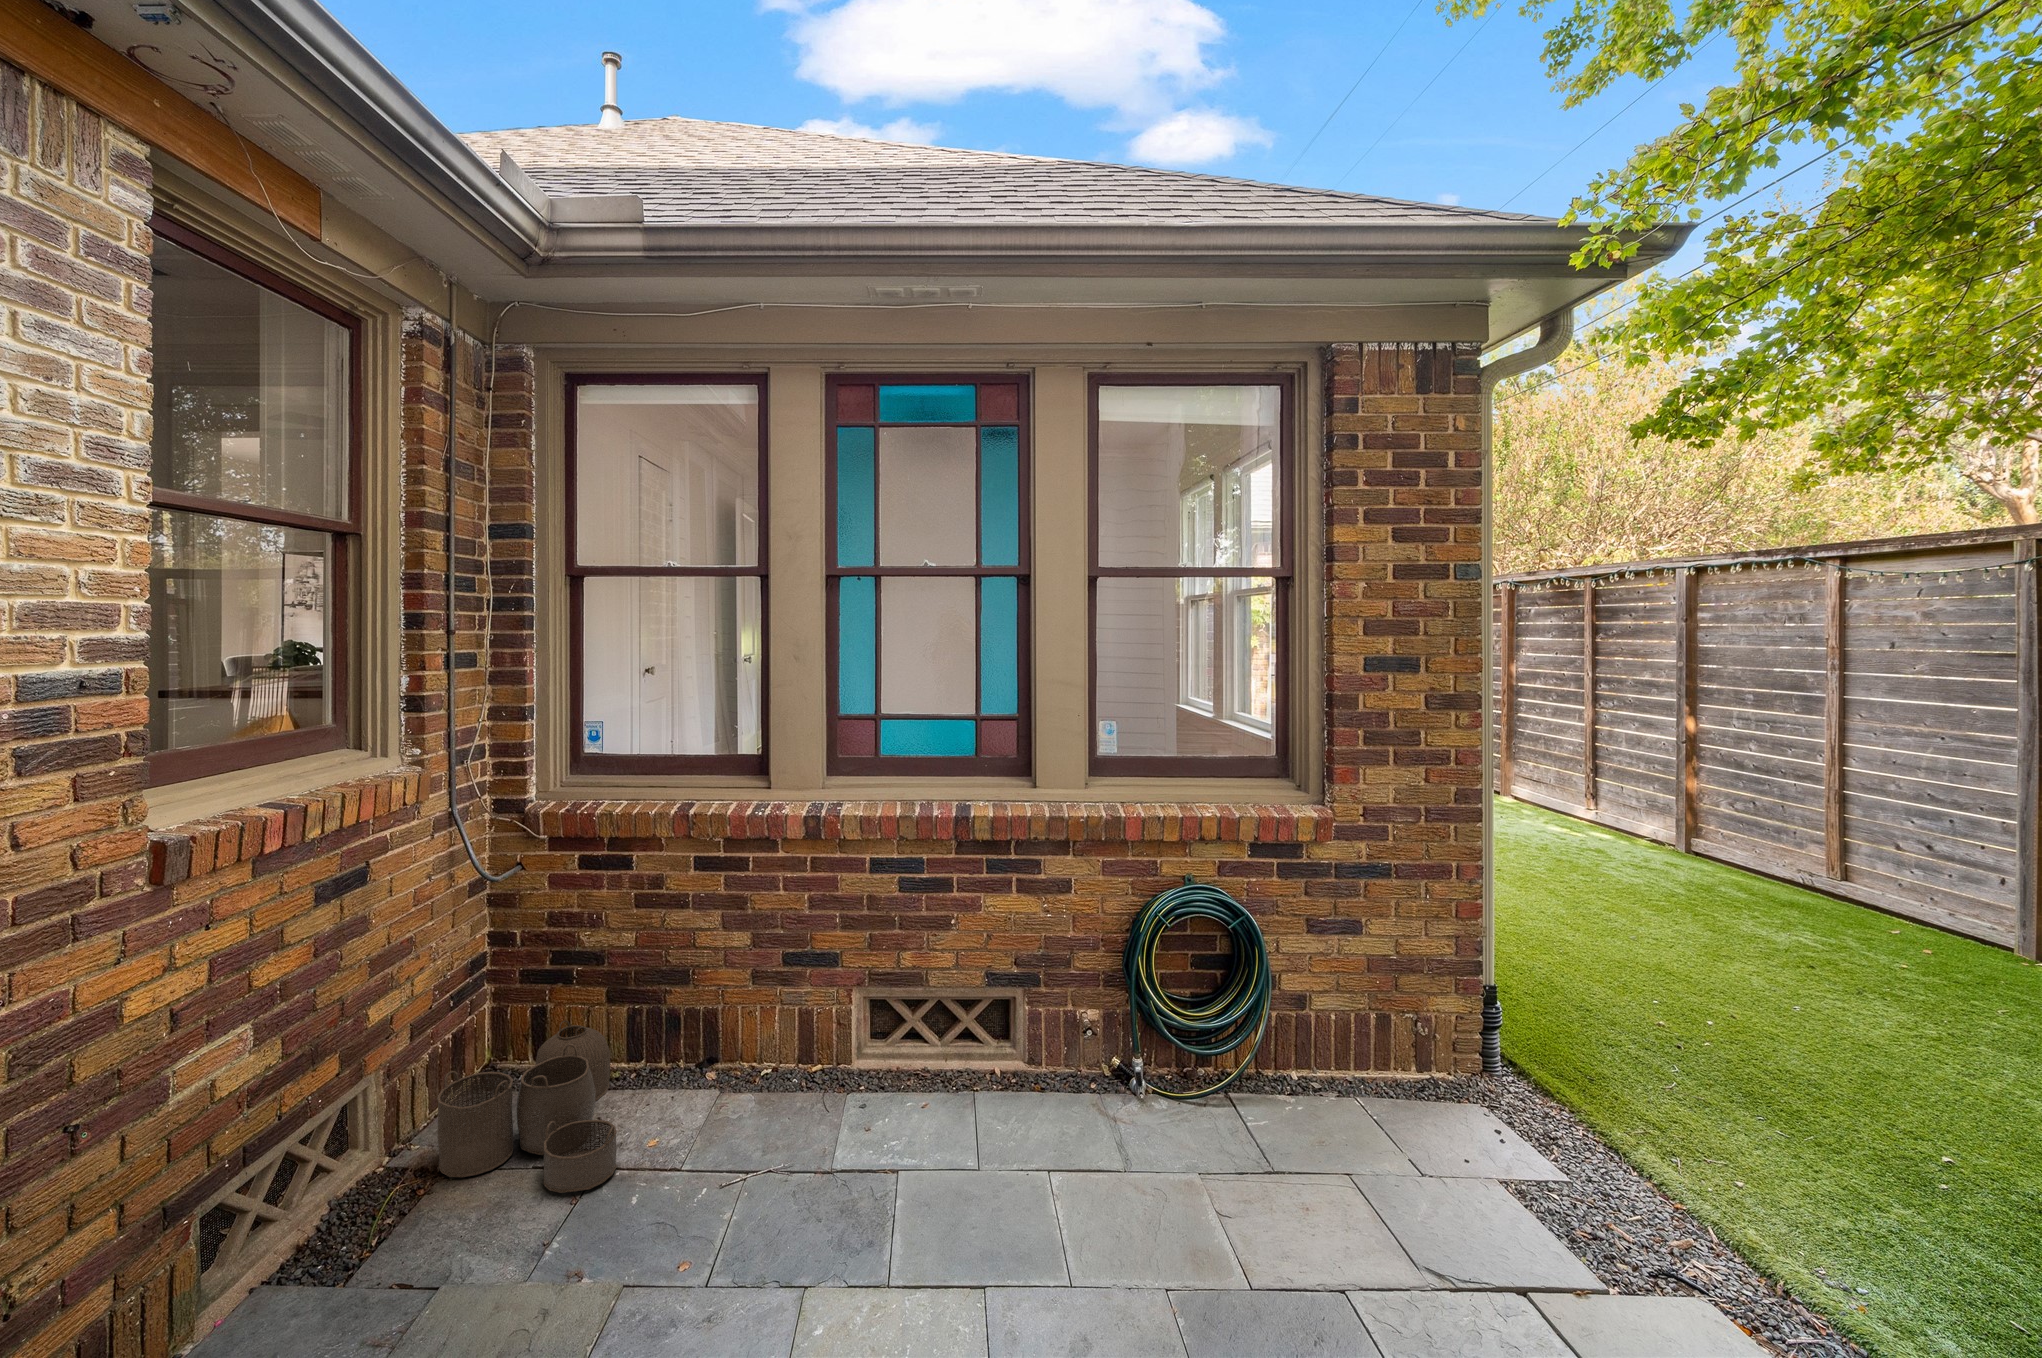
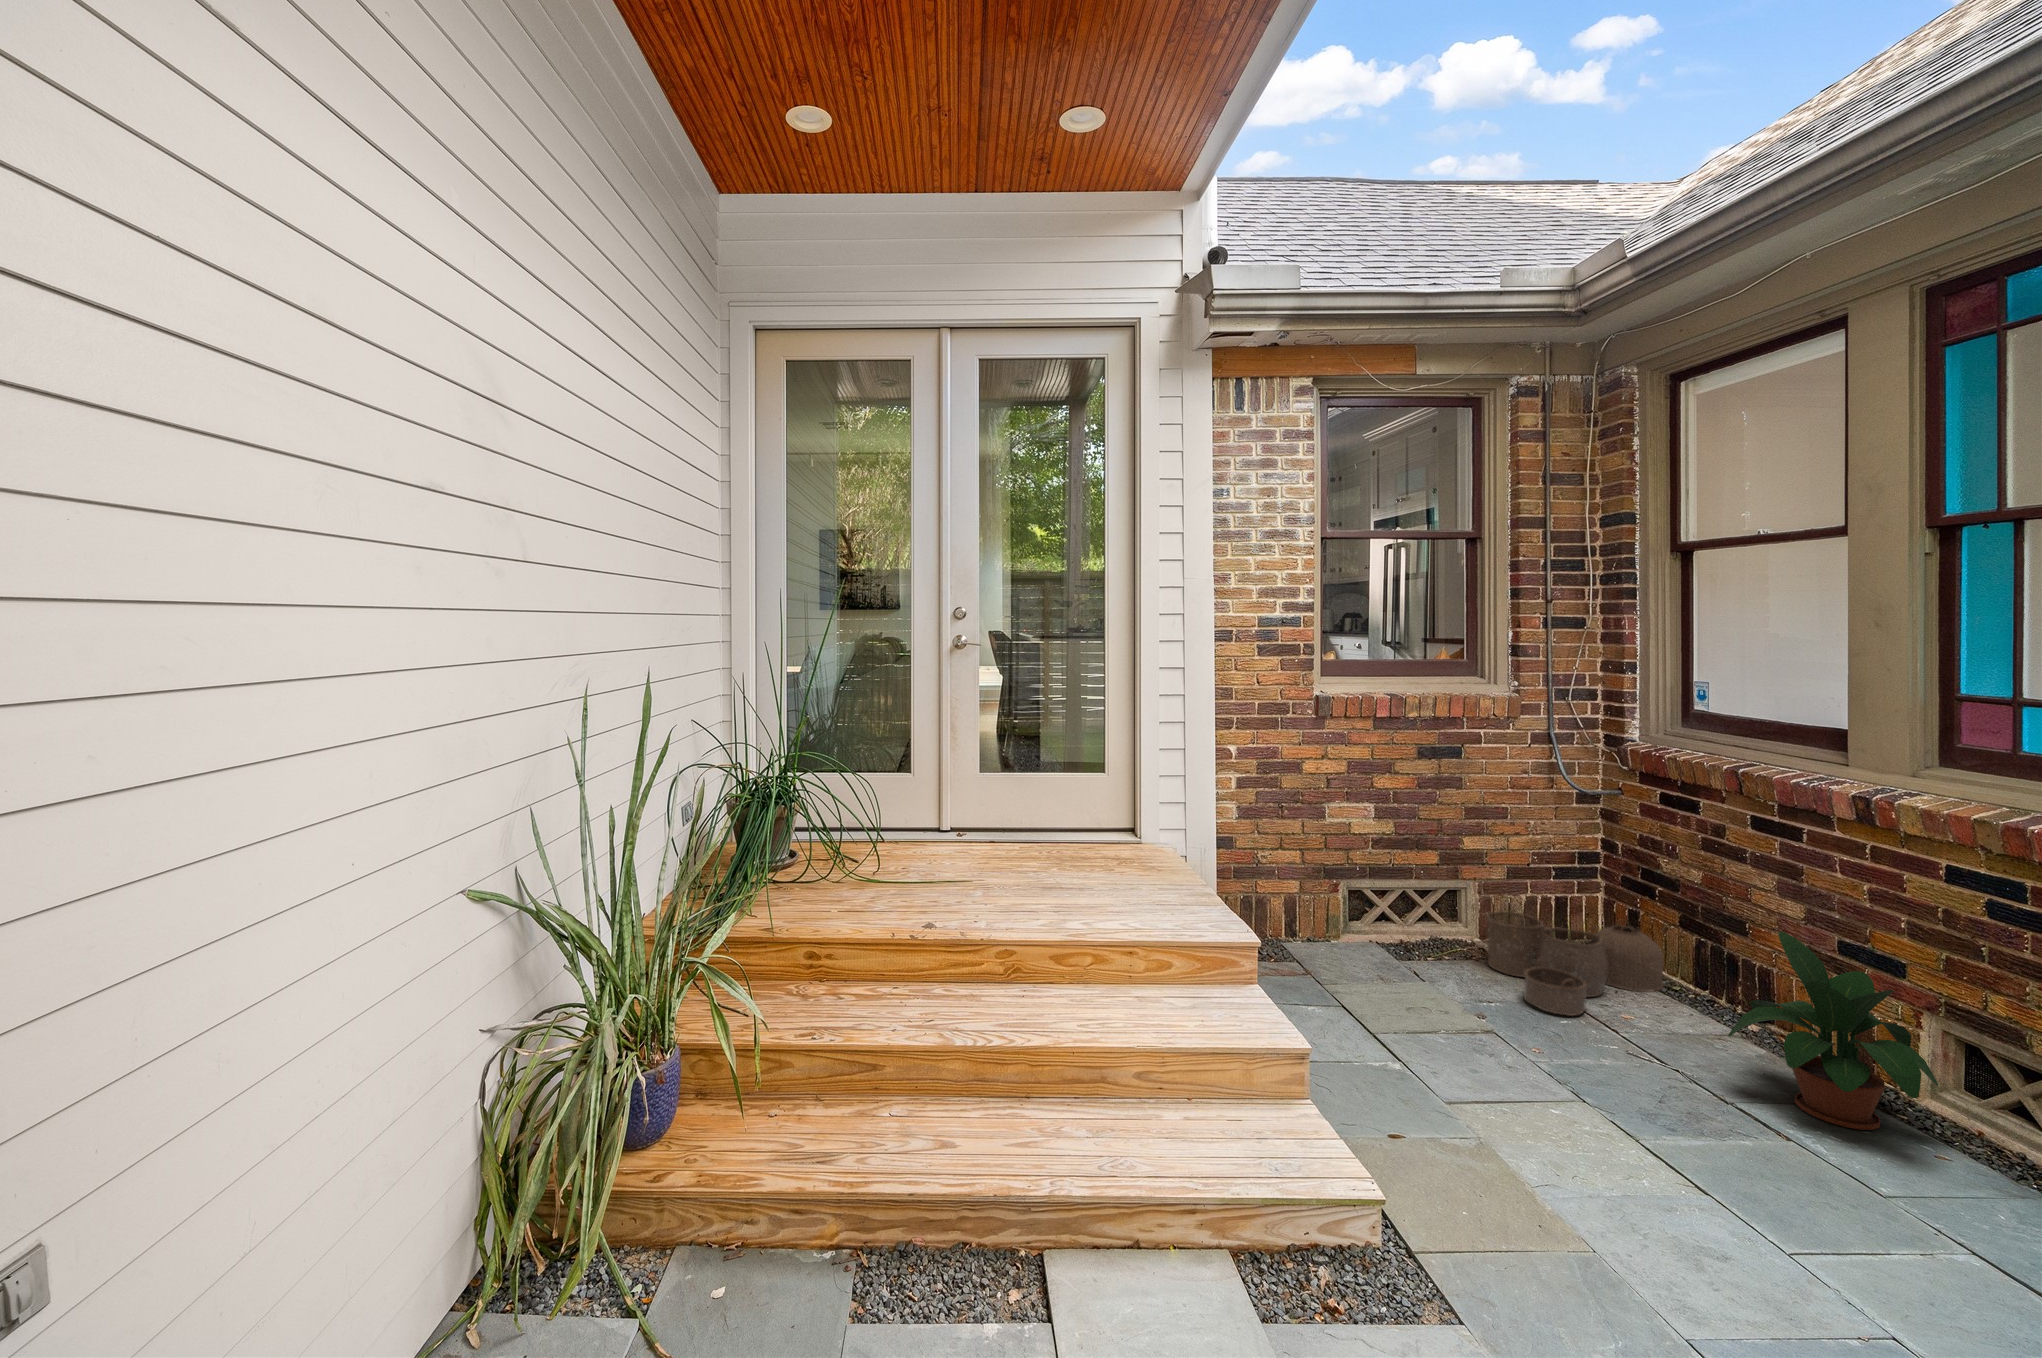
potted plant: none [768,964,918,1125] -> present [1728,931,1938,1130]

